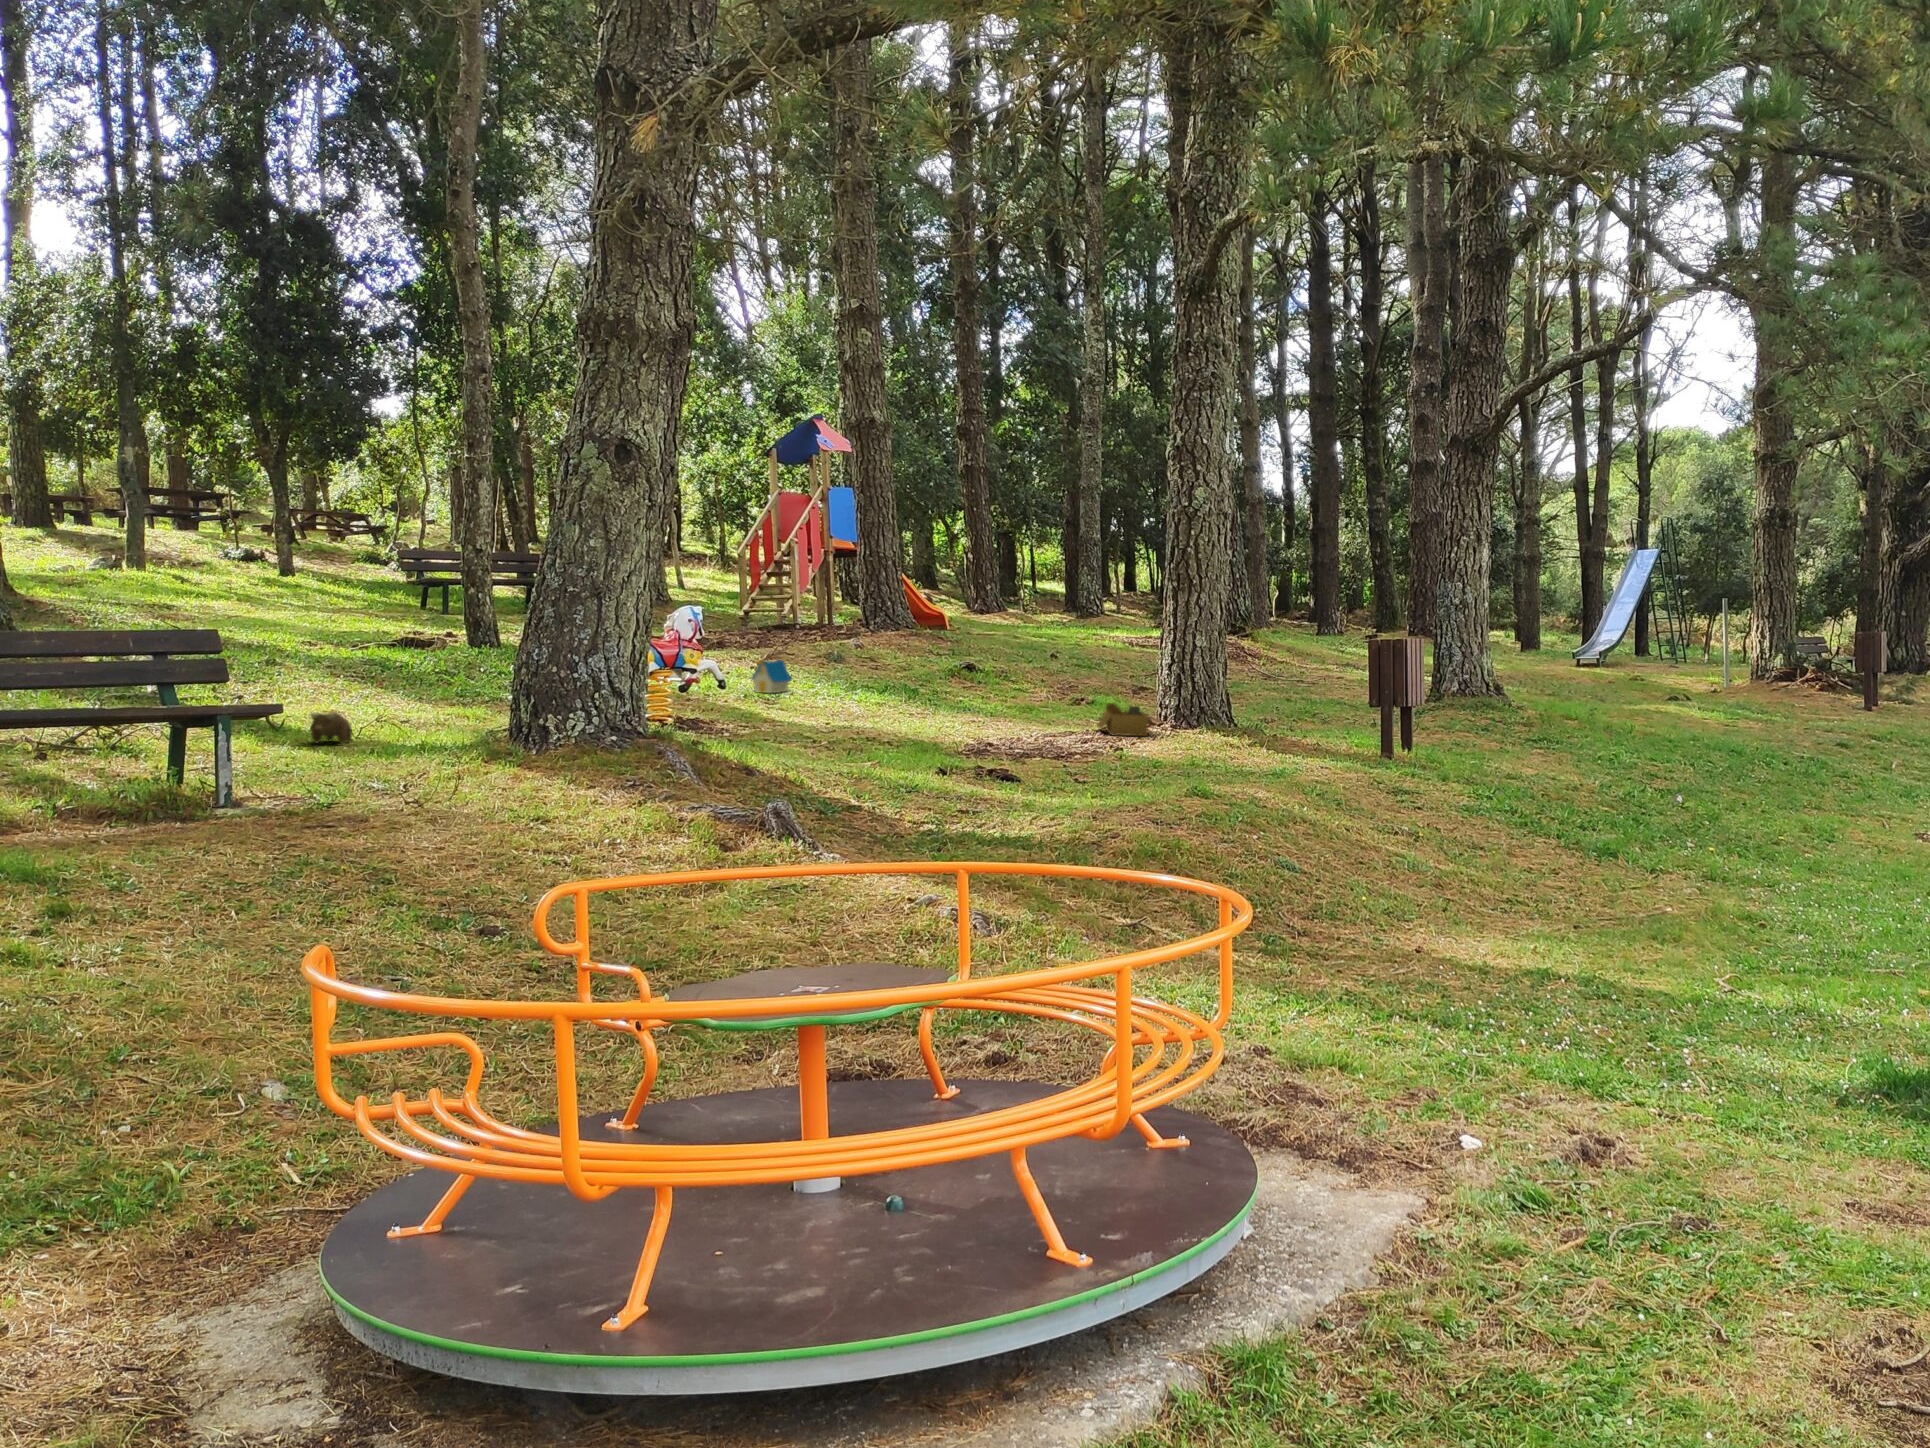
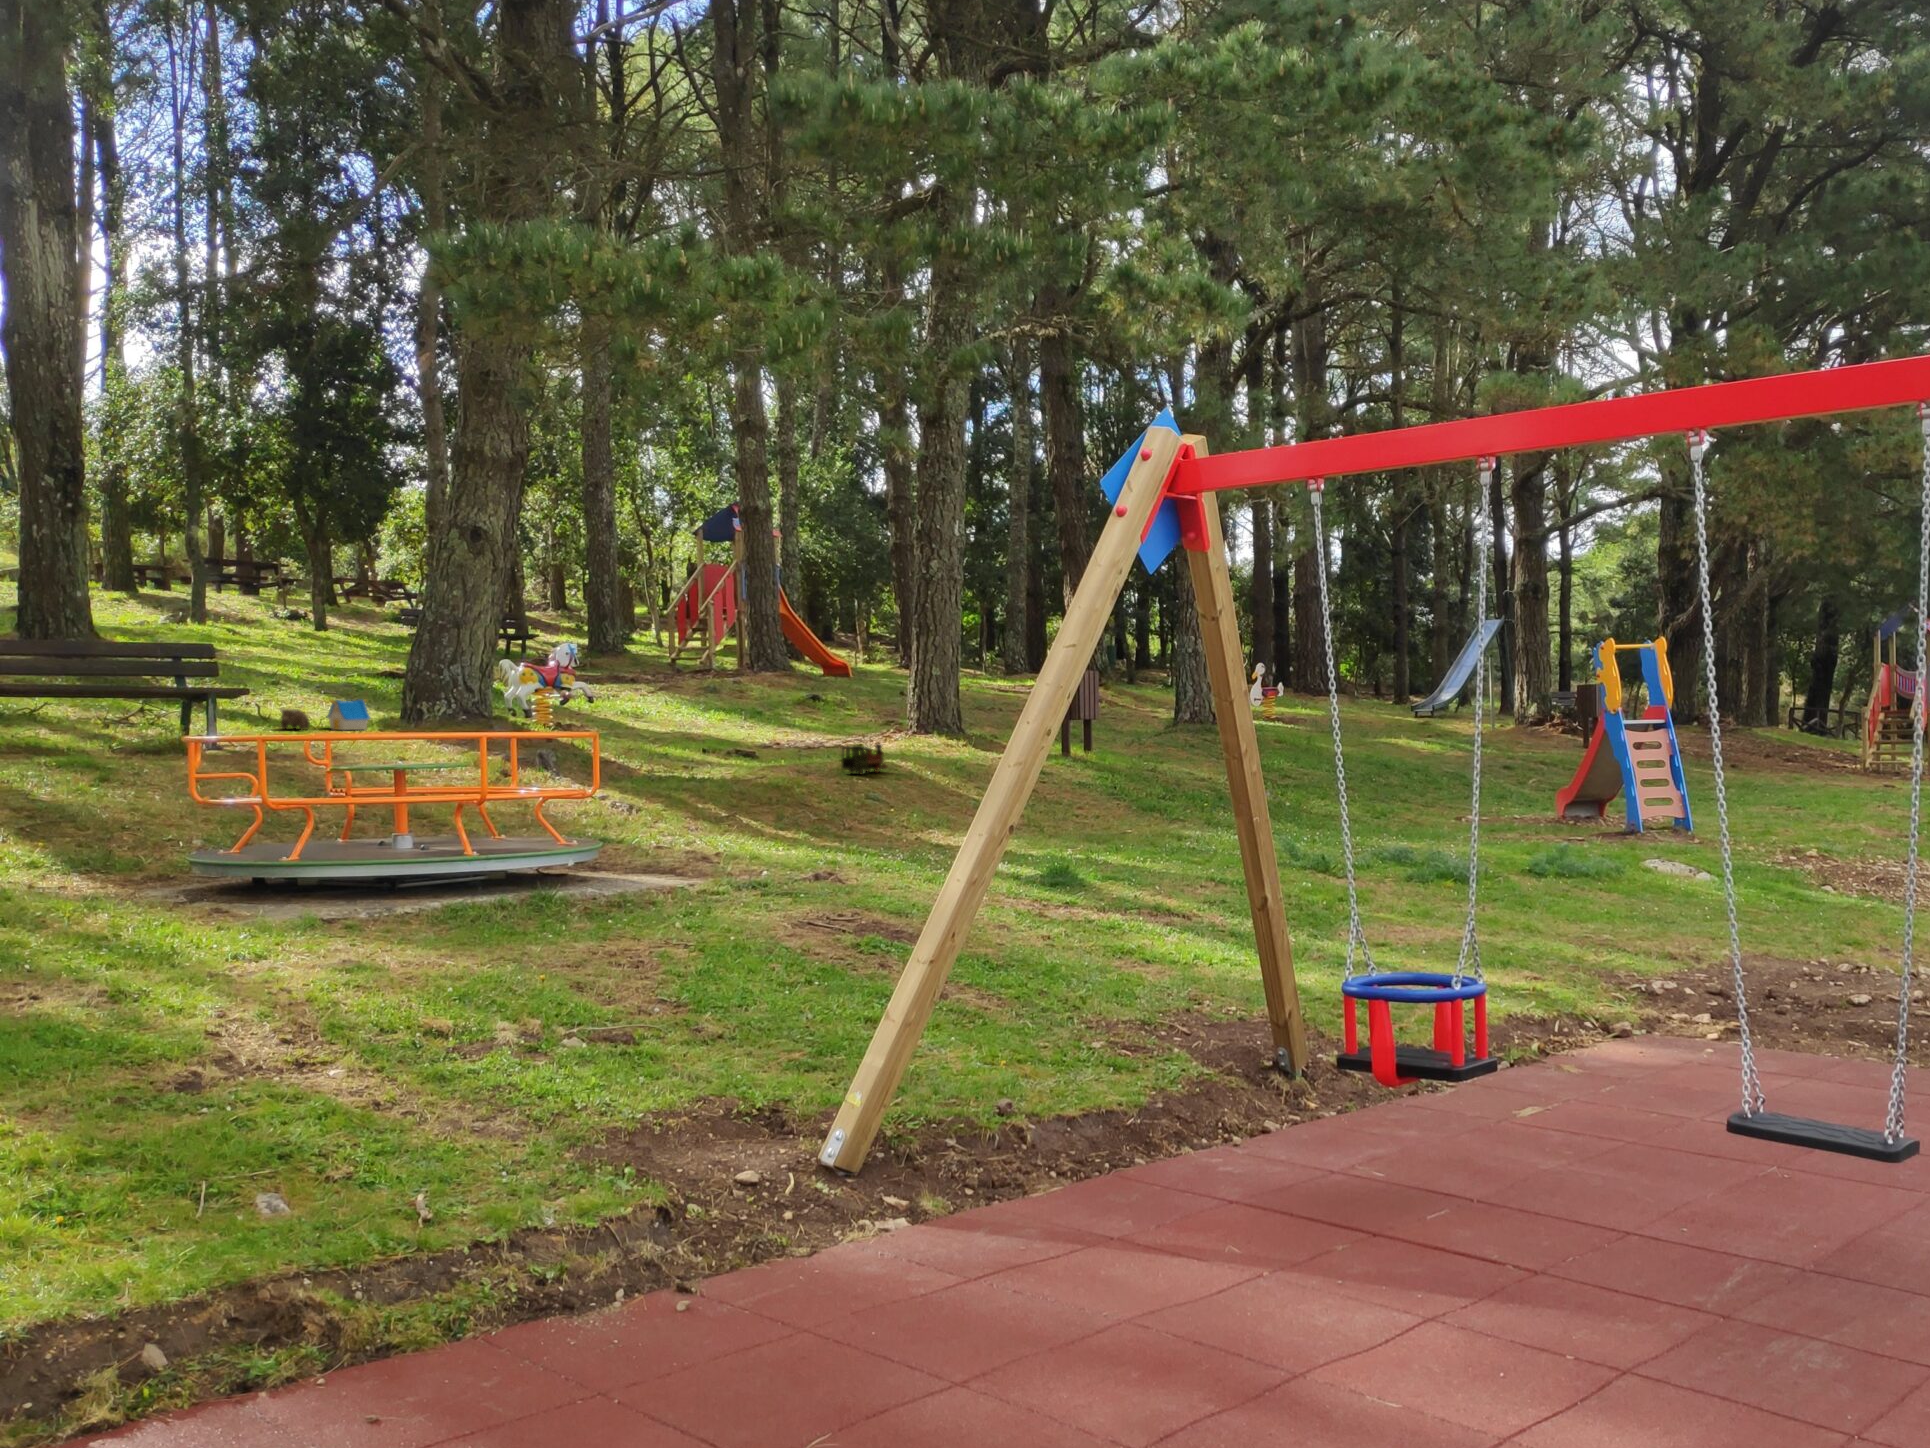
toy house: present [752,660,791,693] -> present [326,700,370,730]
cardboard box: present [1098,703,1156,736] -> none [871,719,914,743]
toy train: none [1134,752,1191,800] -> present [841,743,887,774]

